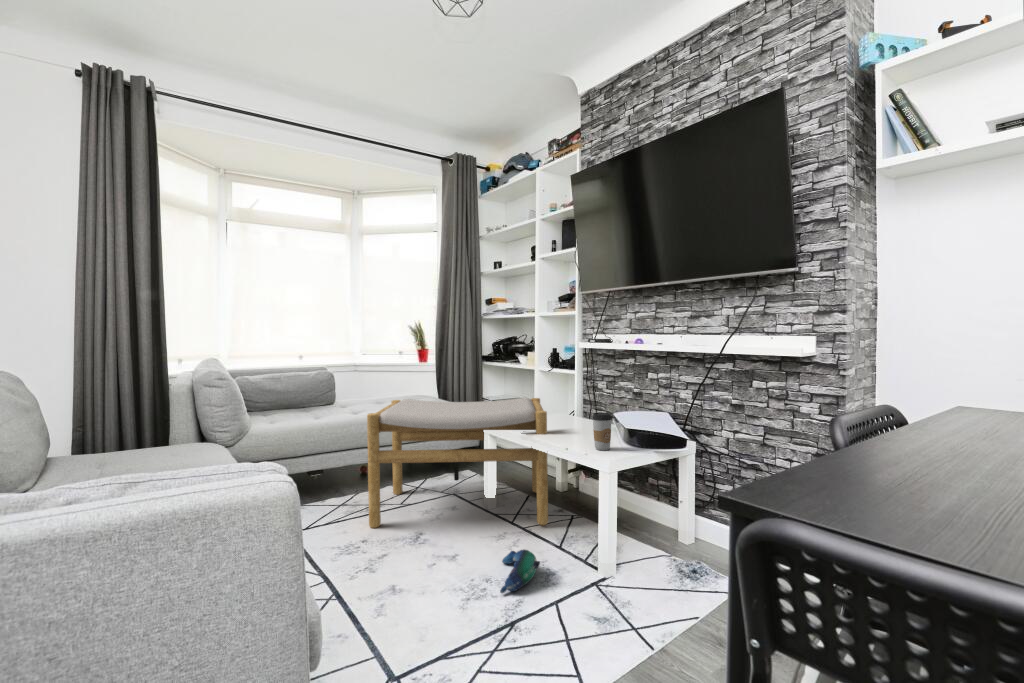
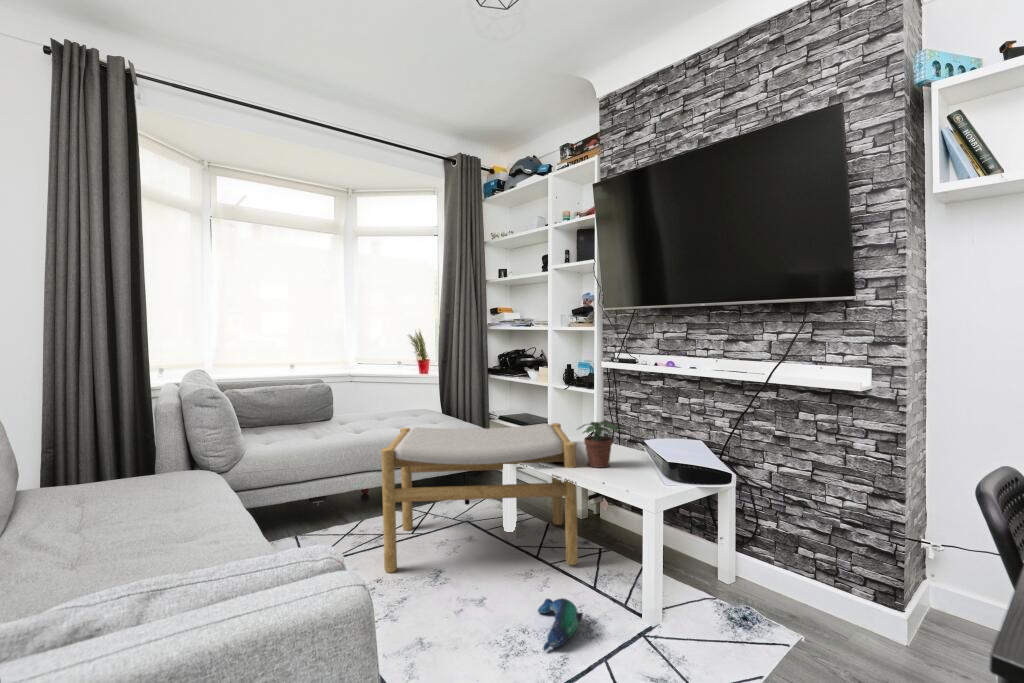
potted plant: none [548,392,586,434] -> present [578,421,617,468]
coffee cup: present [592,412,612,450] -> none [632,448,653,489]

